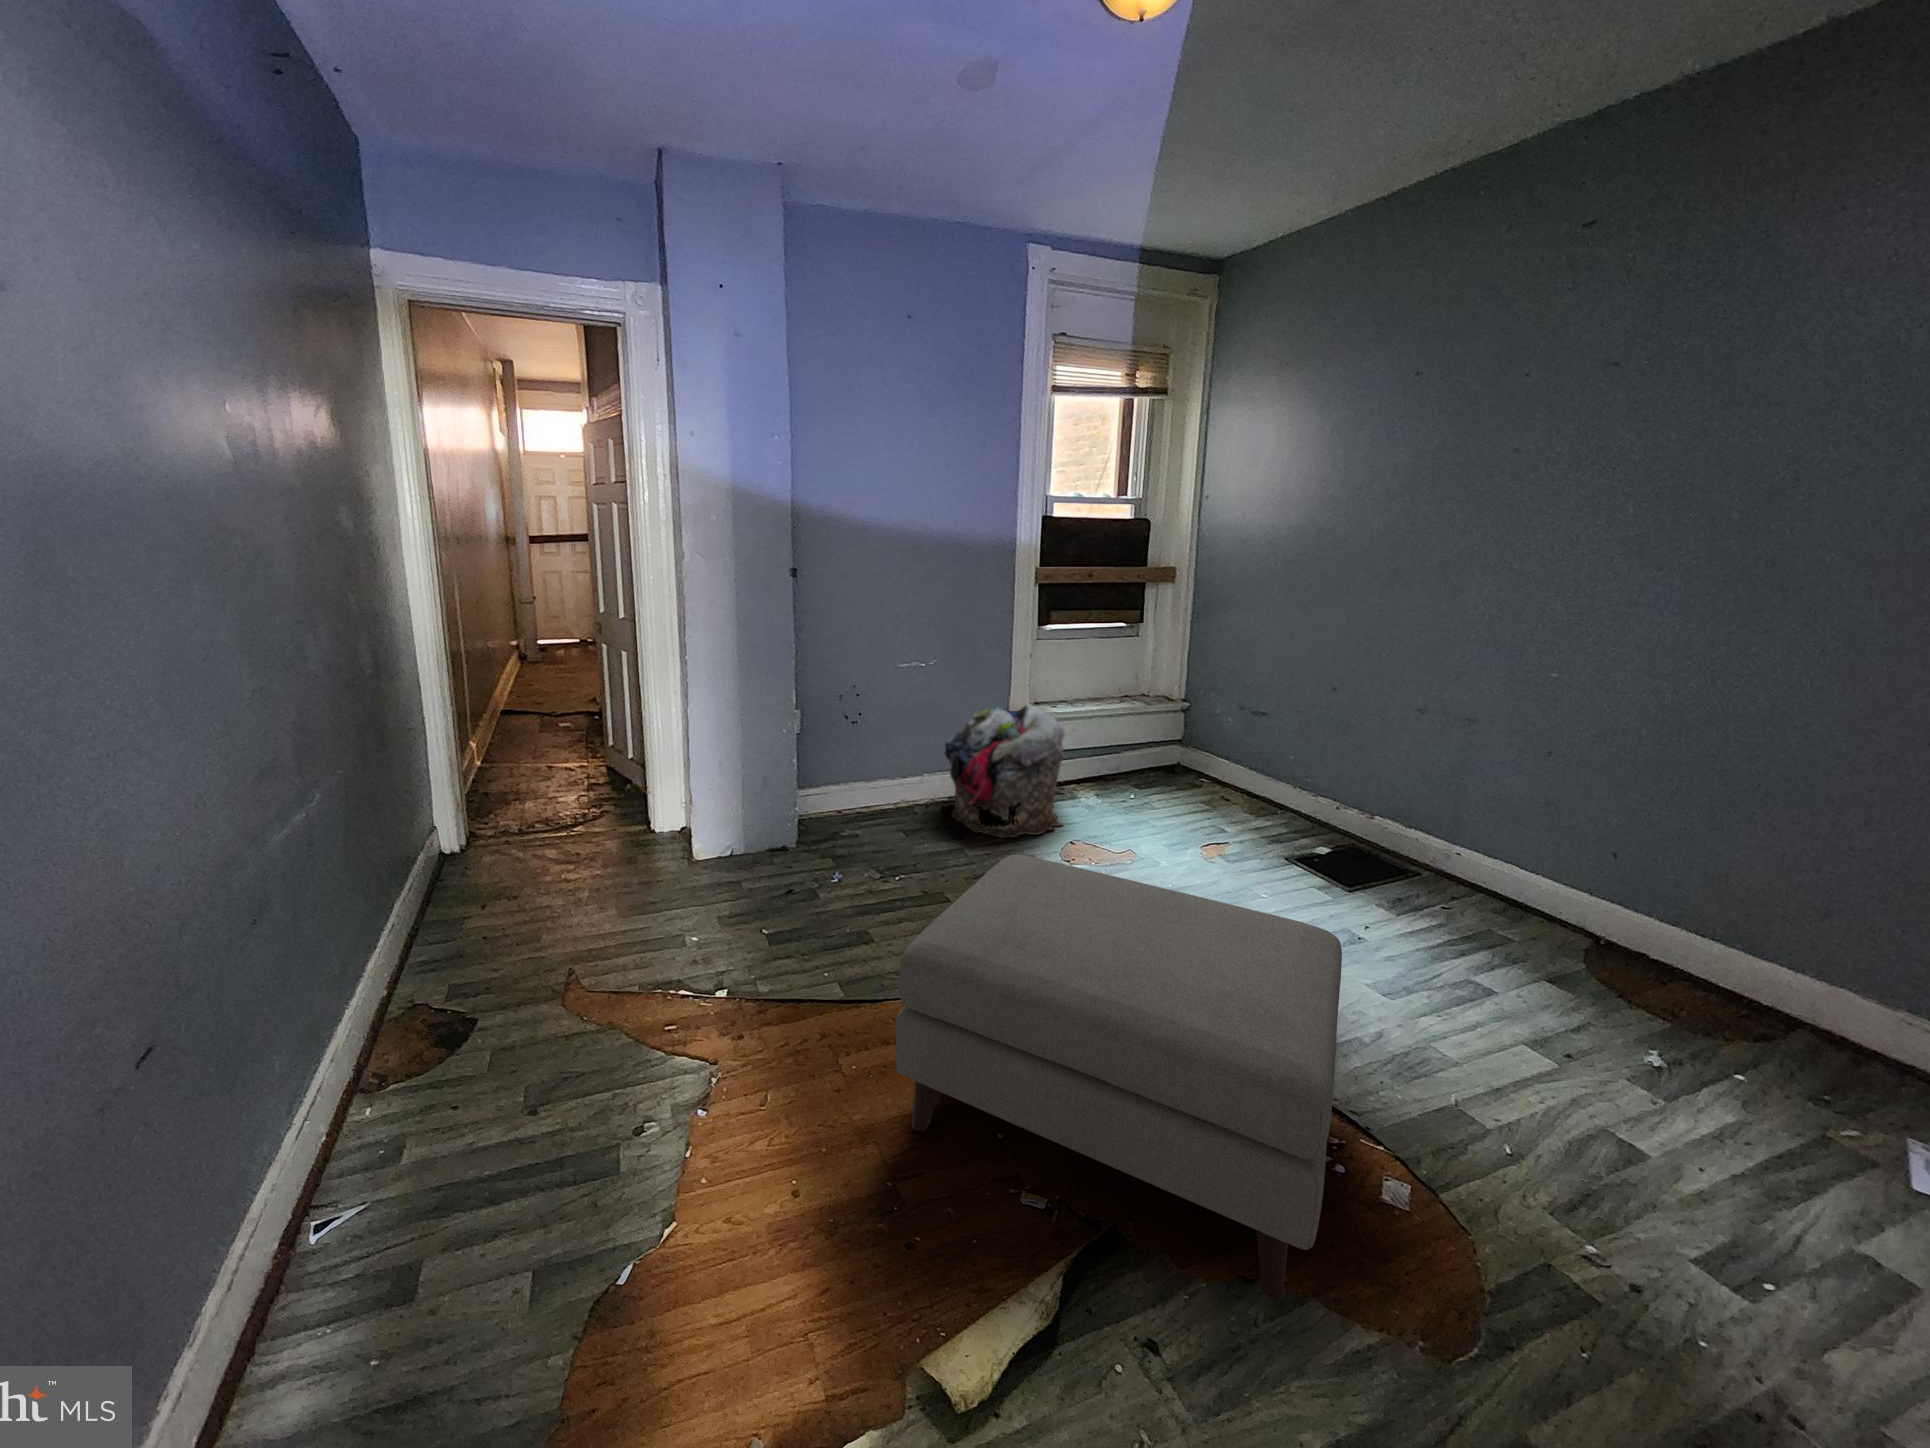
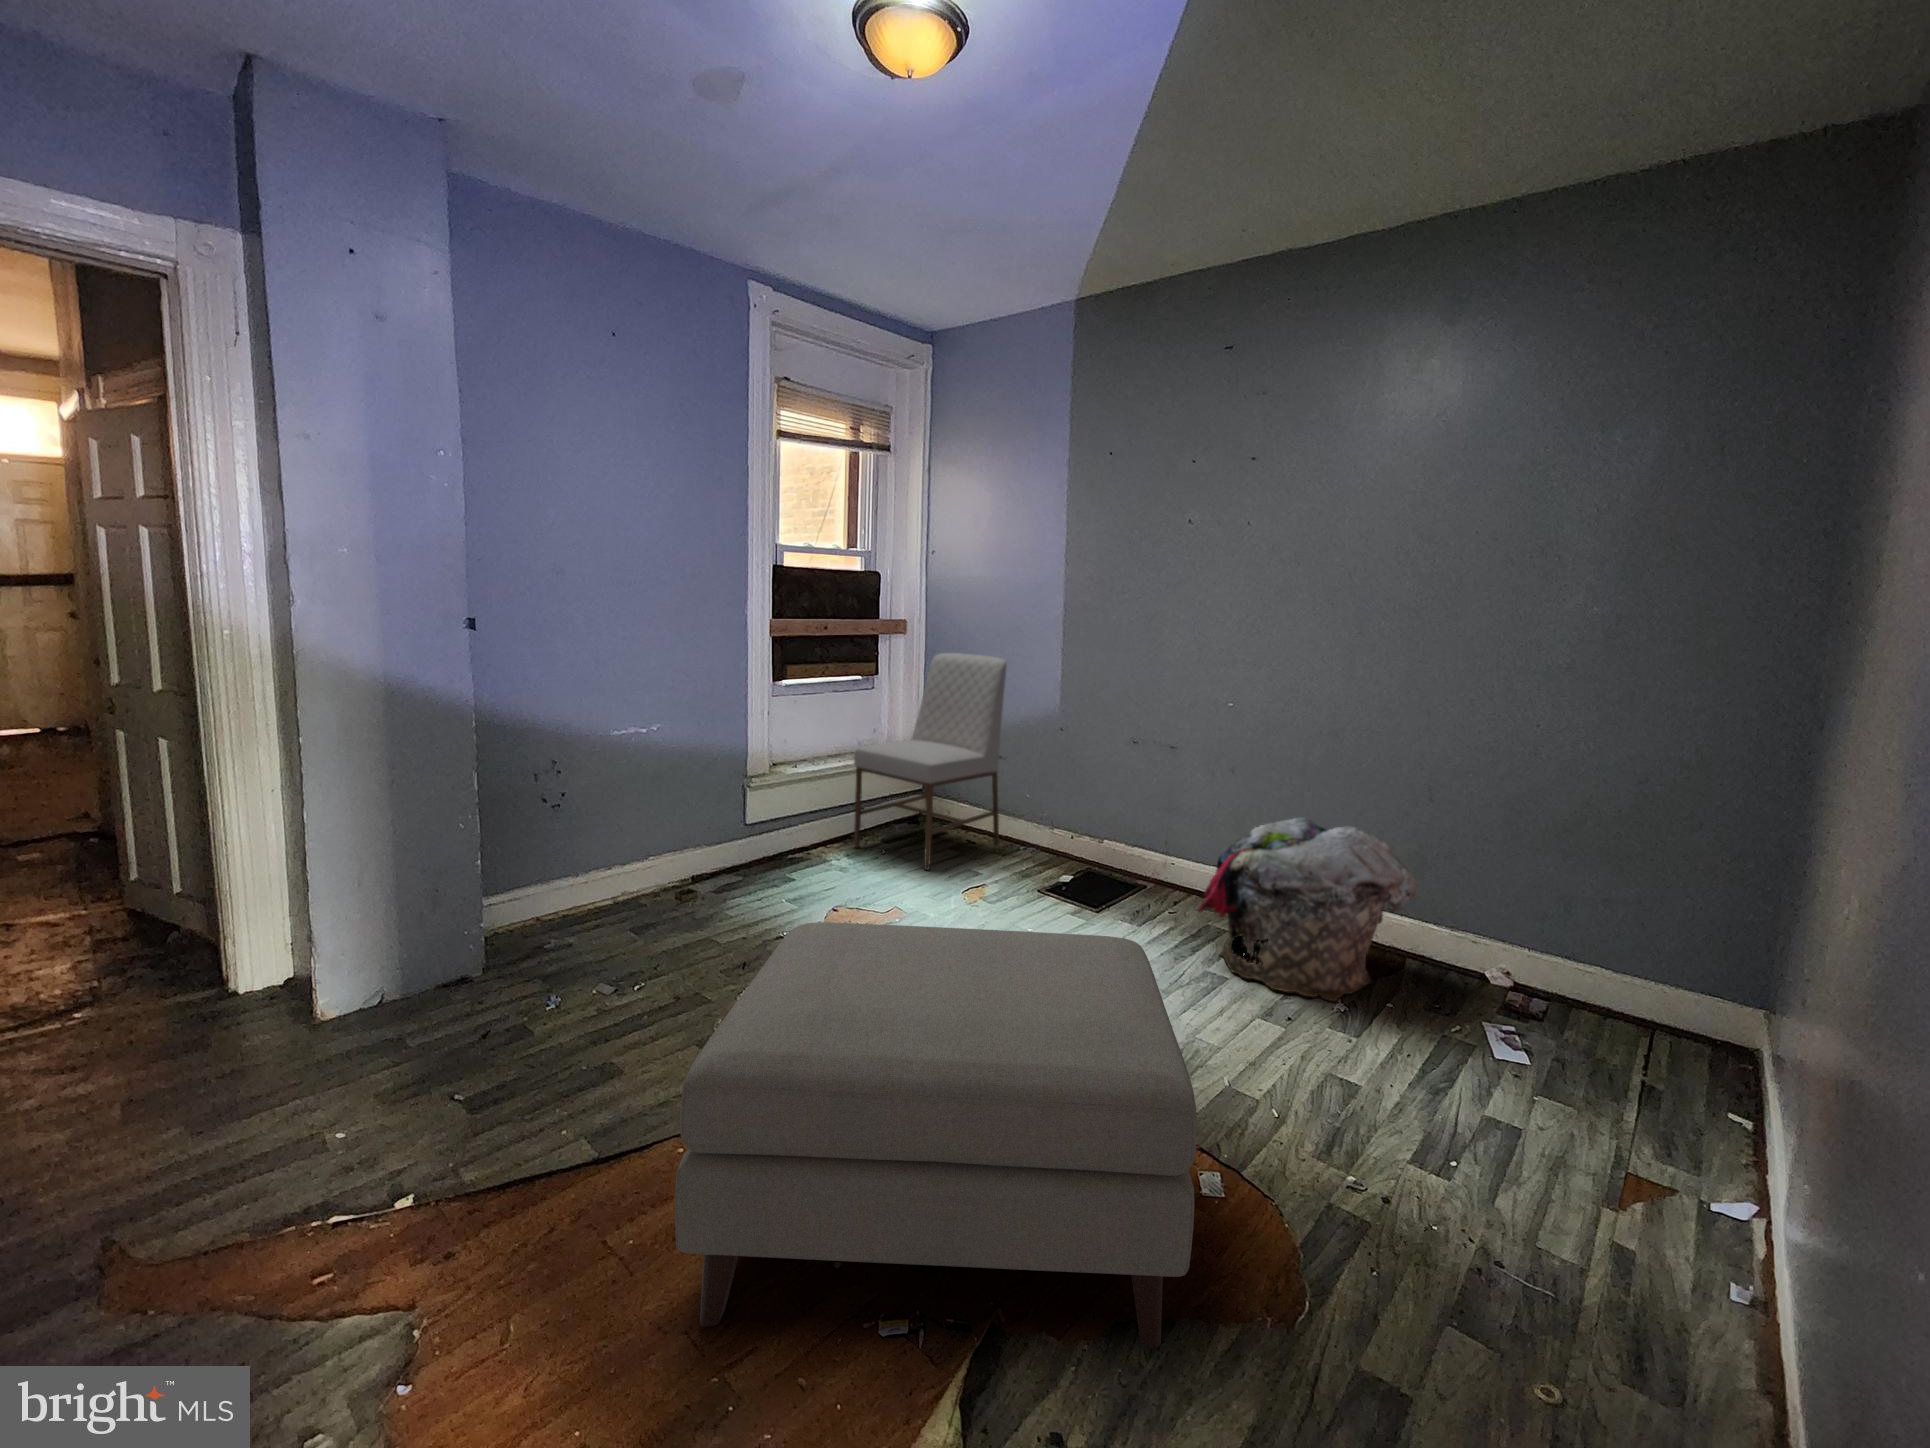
chair: none [1104,602,1273,818] -> present [854,653,1007,870]
laundry basket: present [944,705,1065,839] -> present [1197,817,1417,1001]

